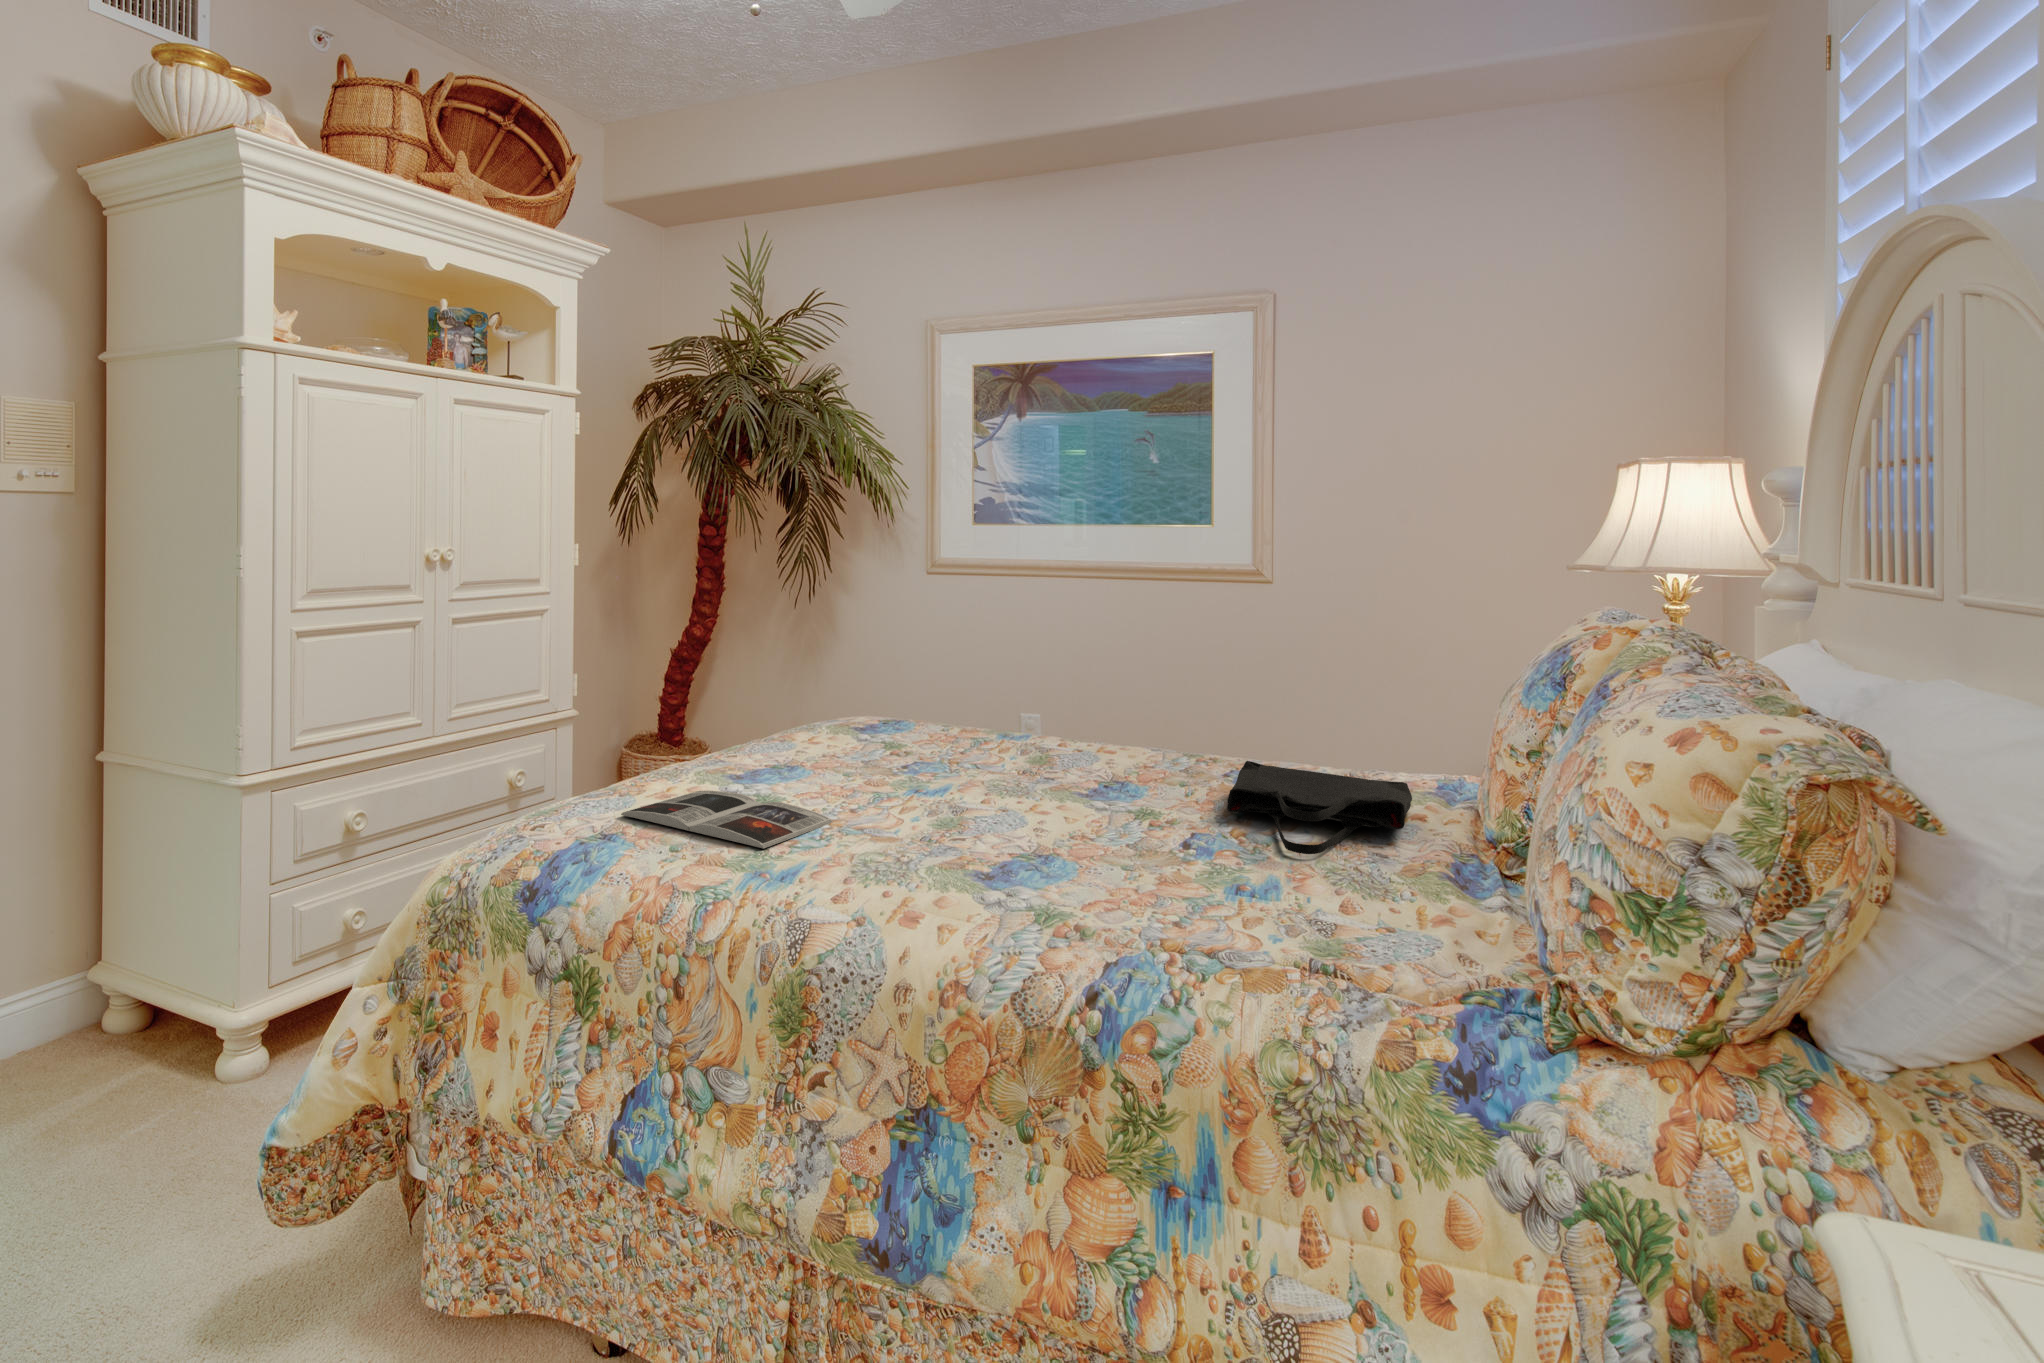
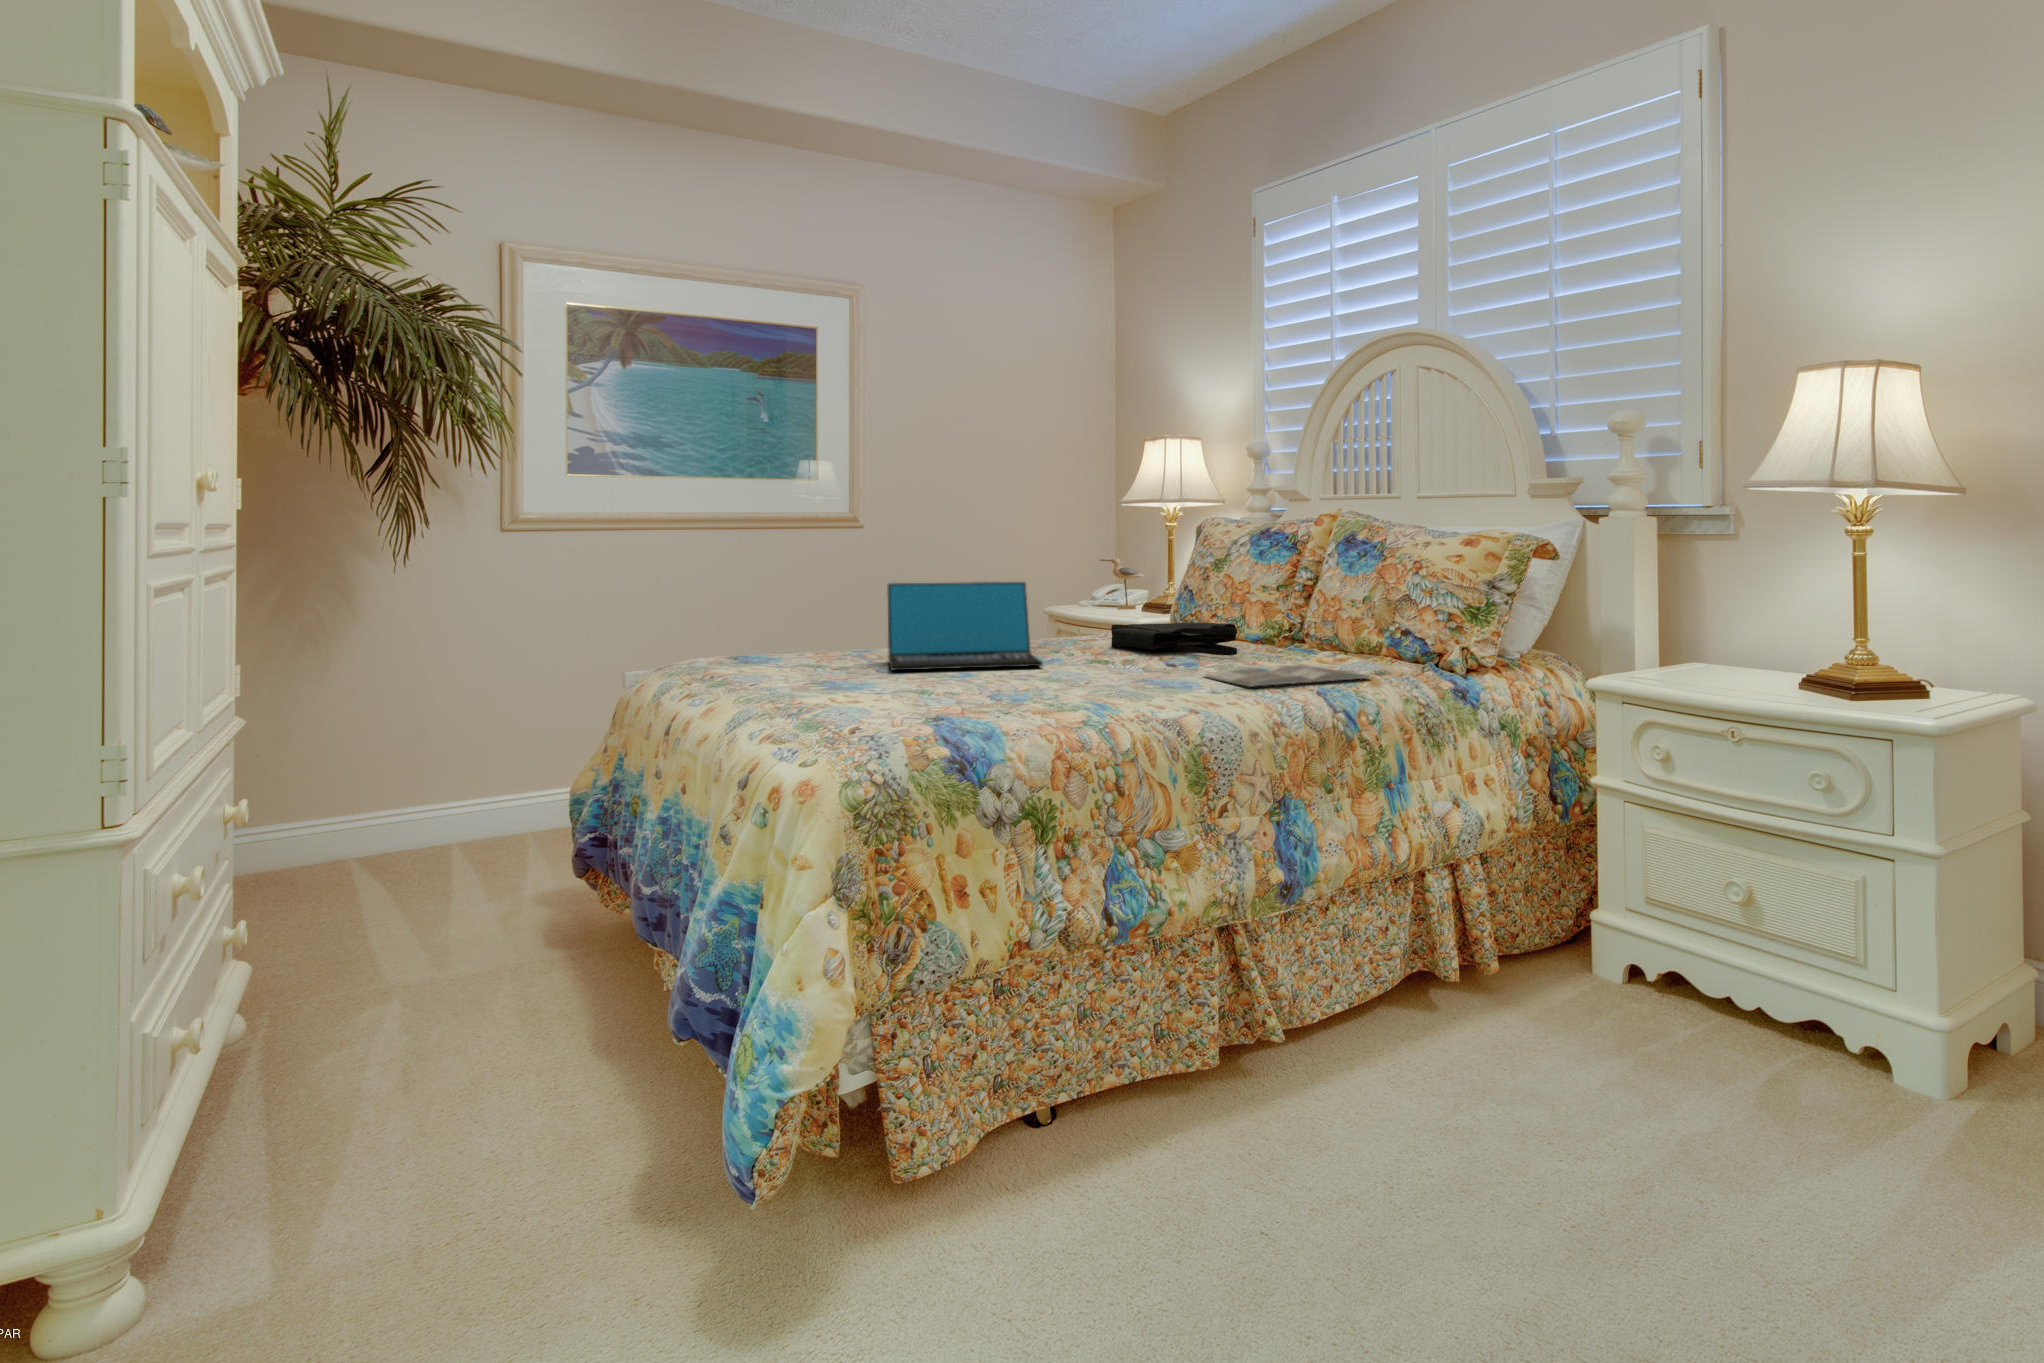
laptop: none [874,667,1102,800] -> present [887,582,1043,671]
magazine: present [621,791,833,849] -> present [1205,665,1371,687]

